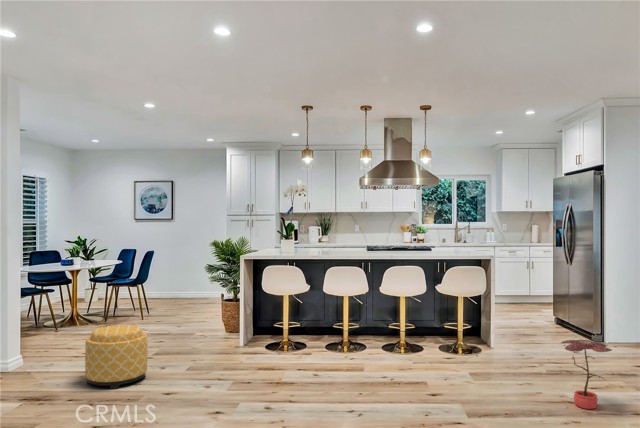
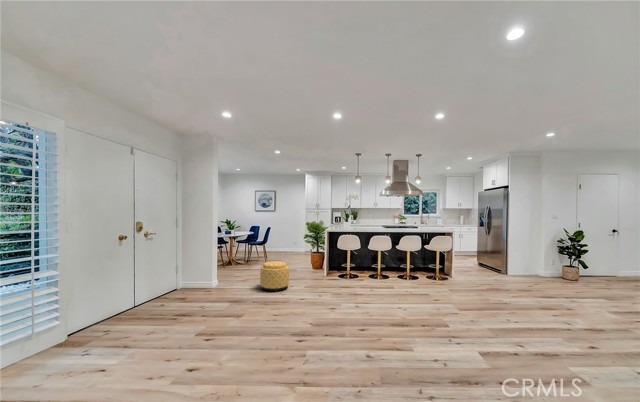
potted plant: present [561,340,612,409] -> none [499,271,527,305]

